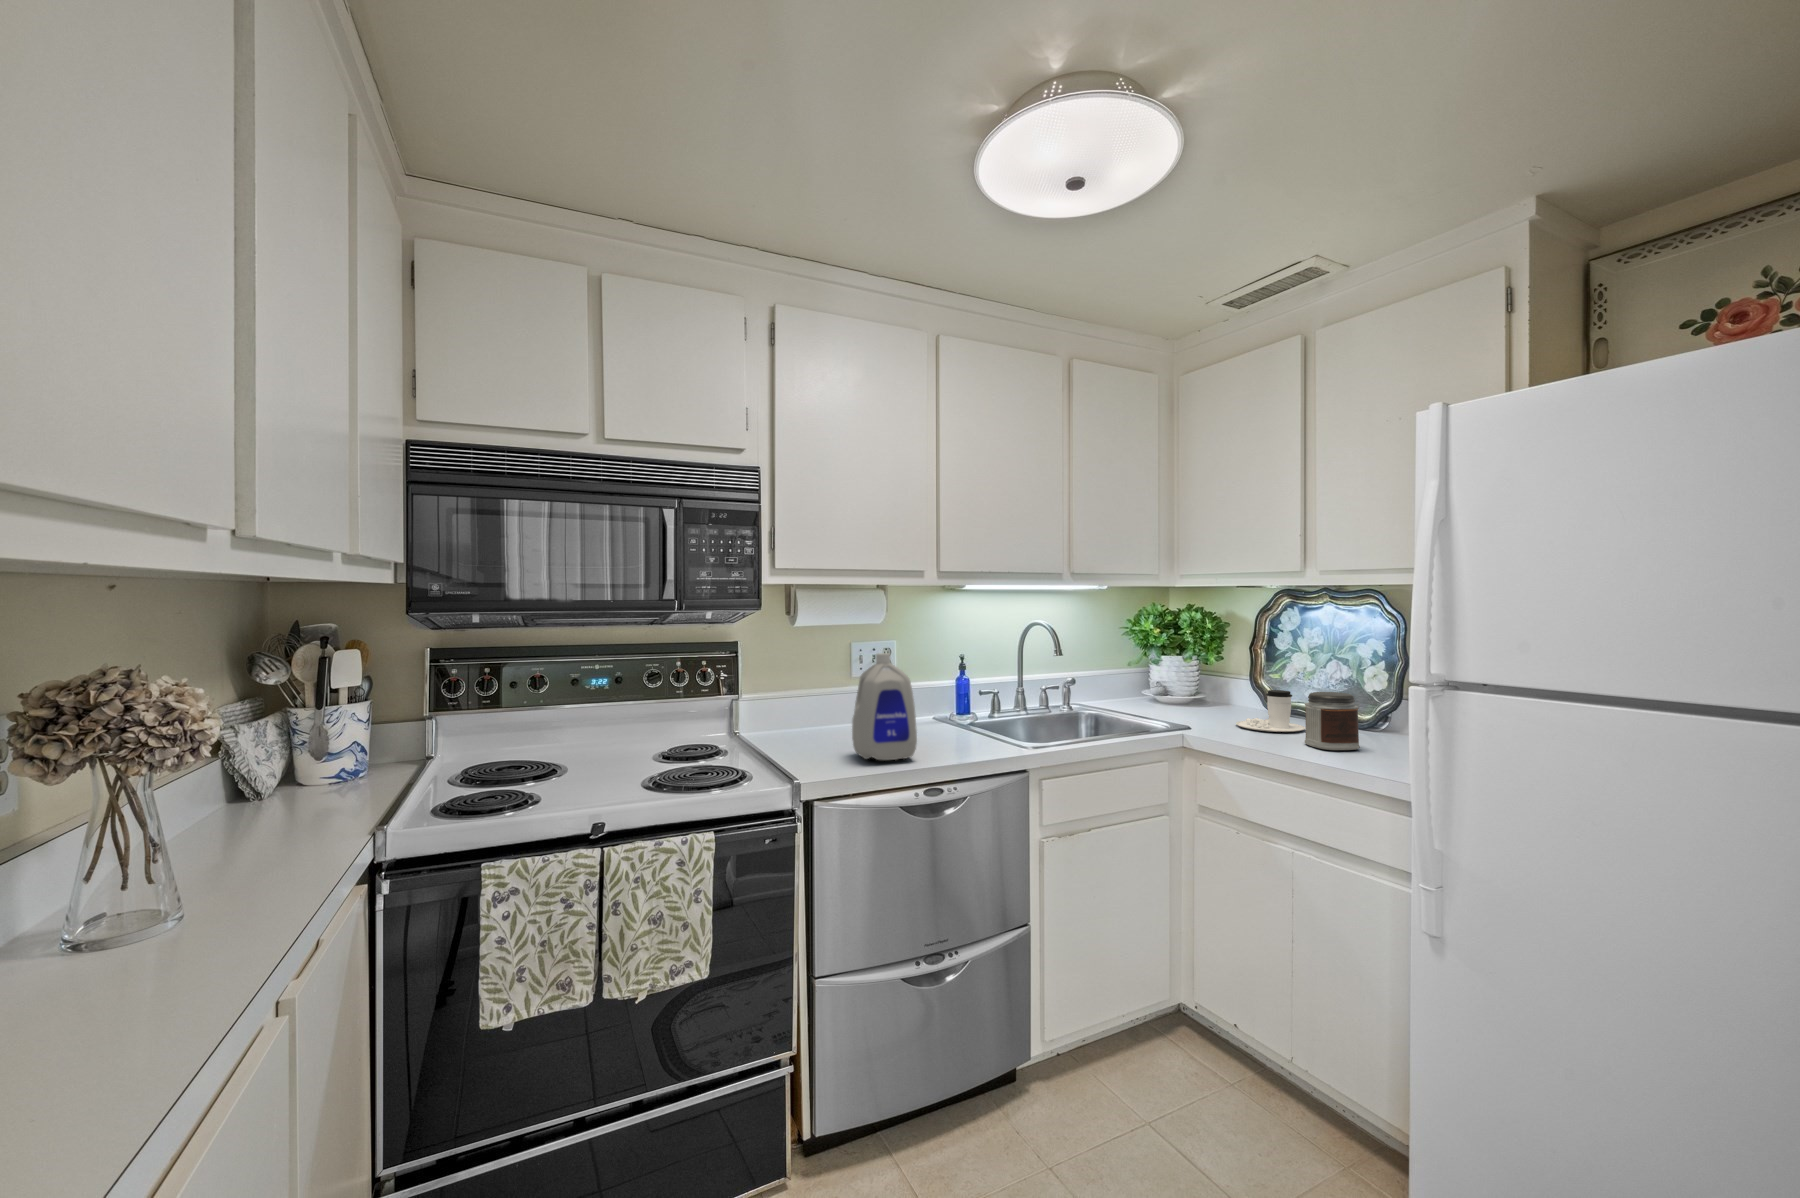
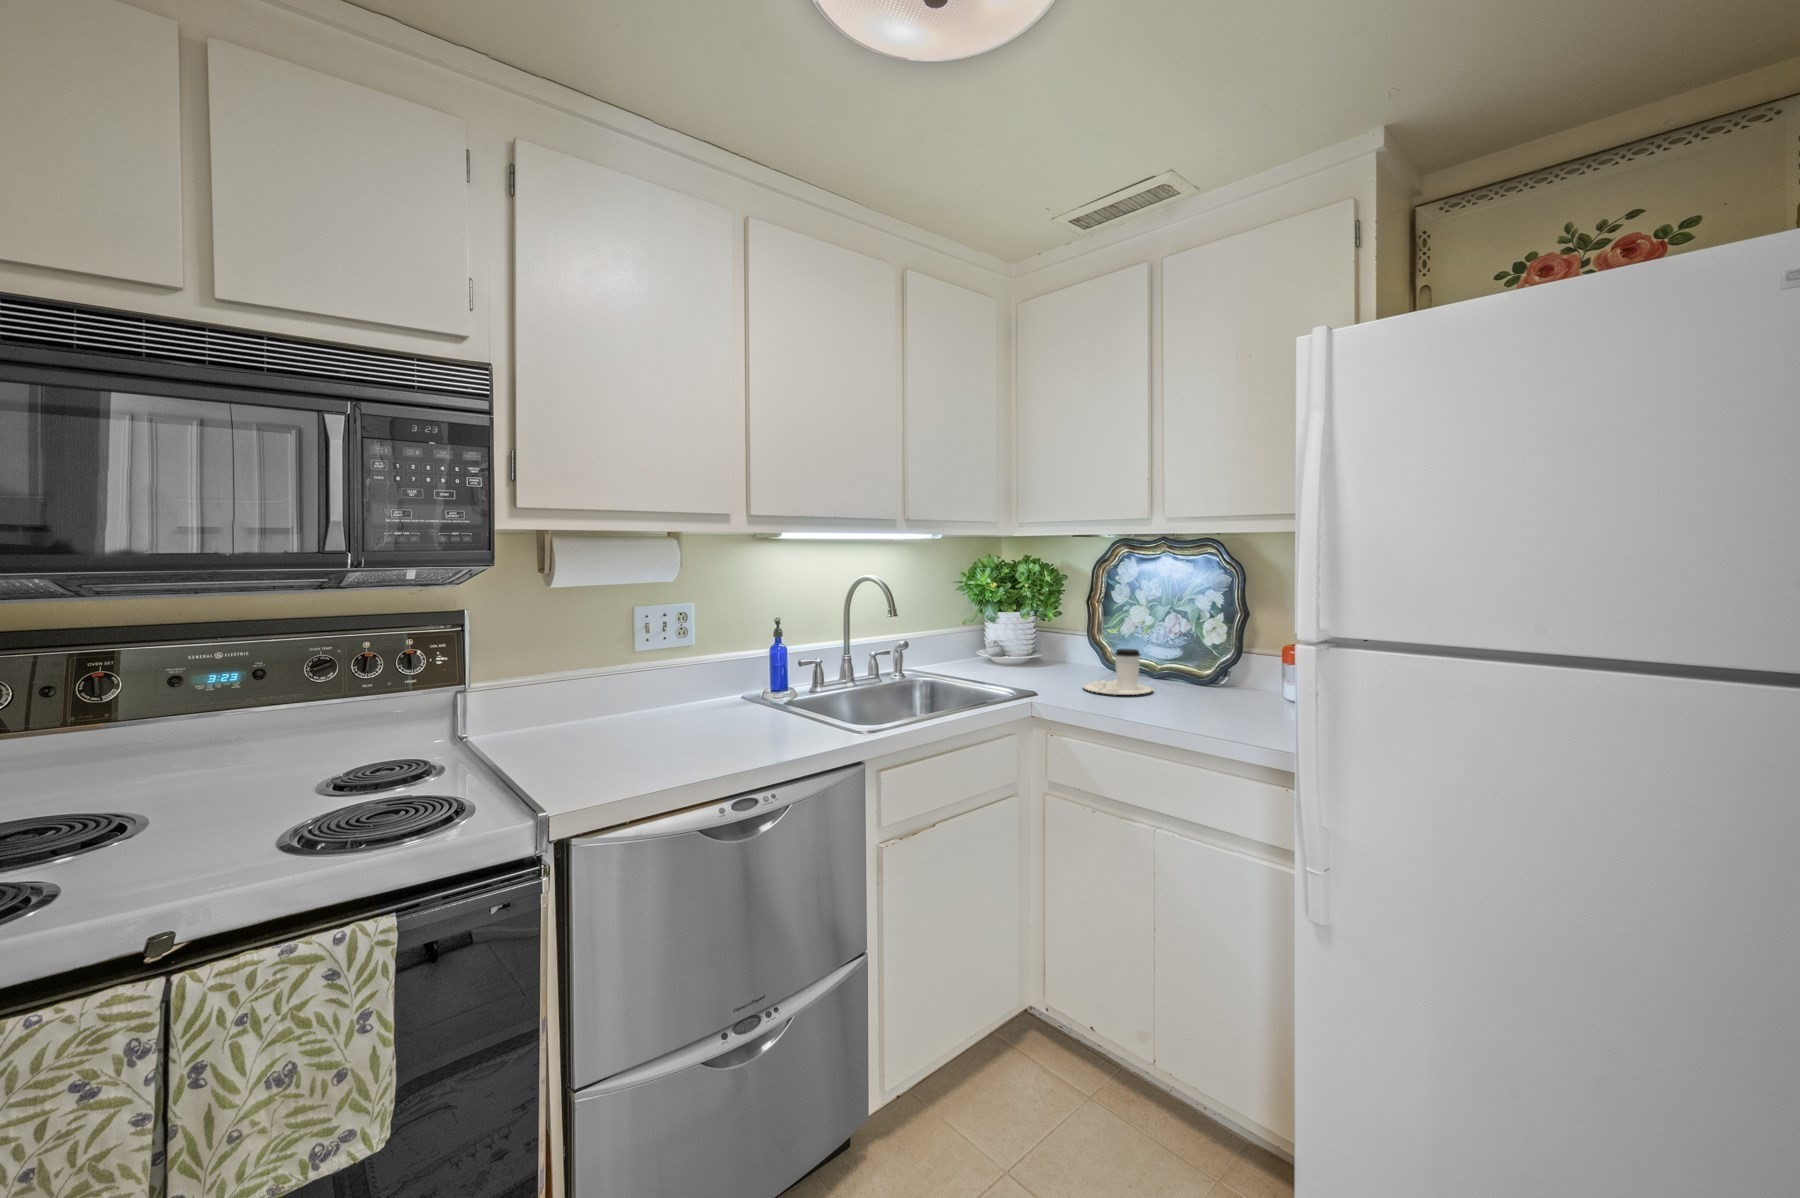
bottle: present [852,653,917,760] -> none [628,623,721,769]
jar: present [1305,692,1360,750] -> none [1161,650,1218,714]

